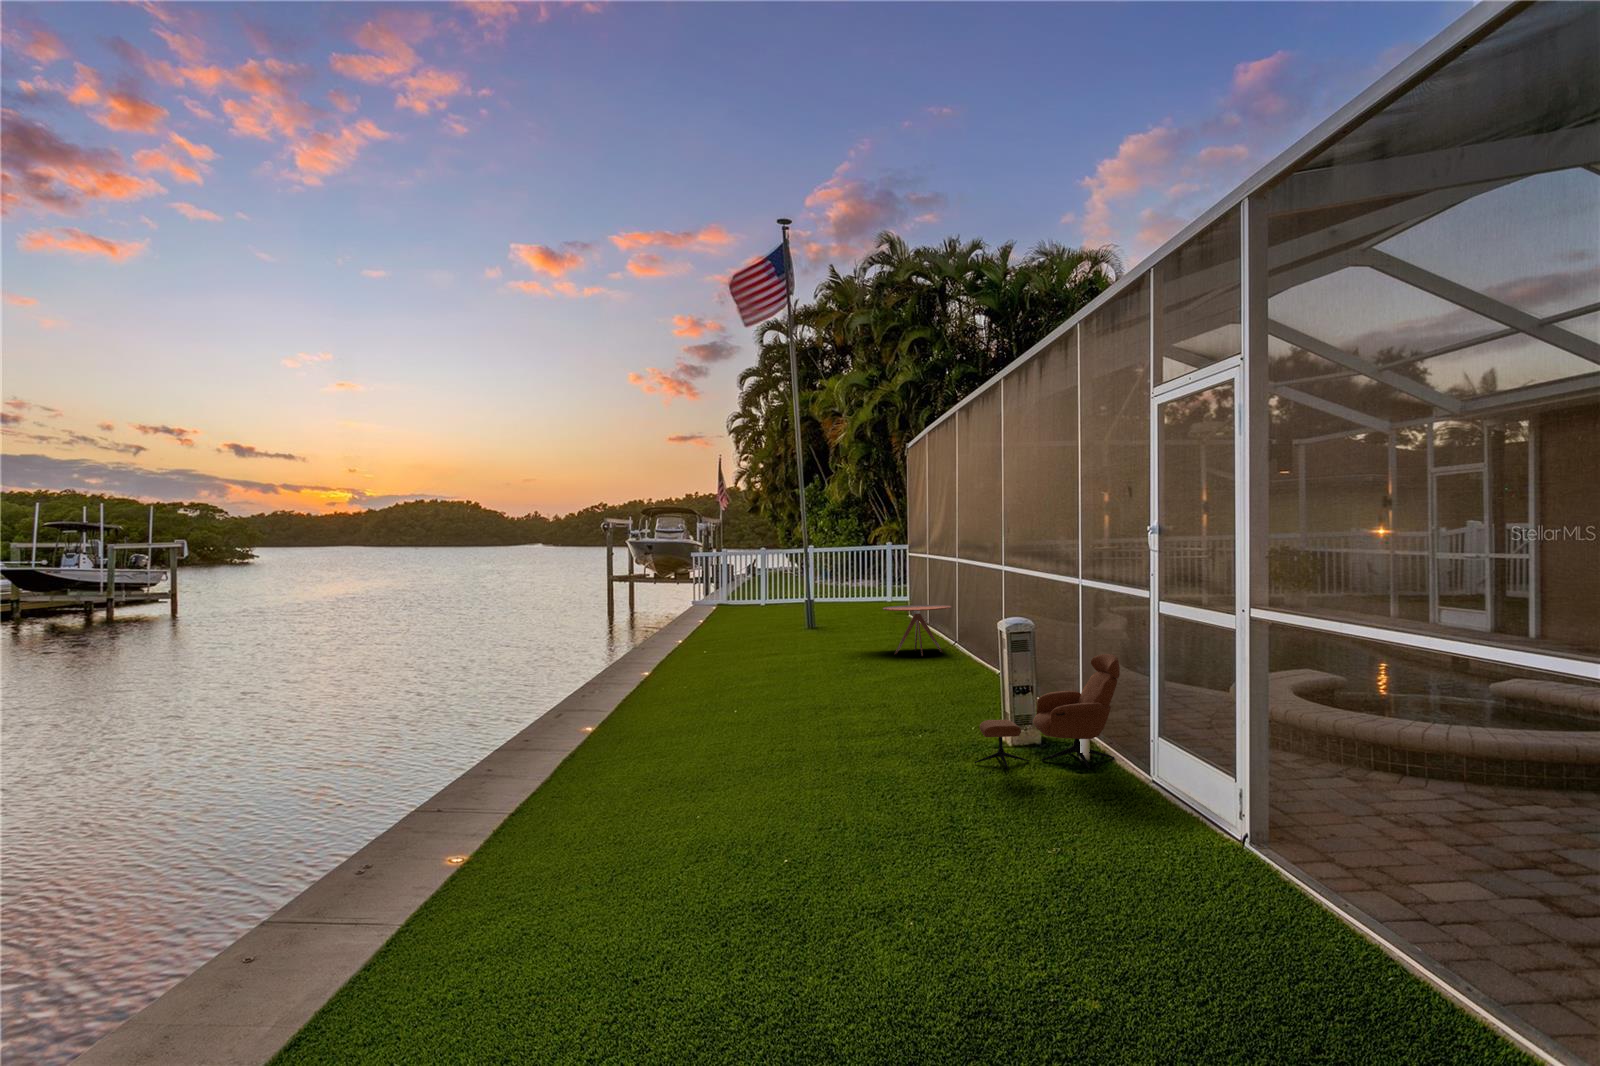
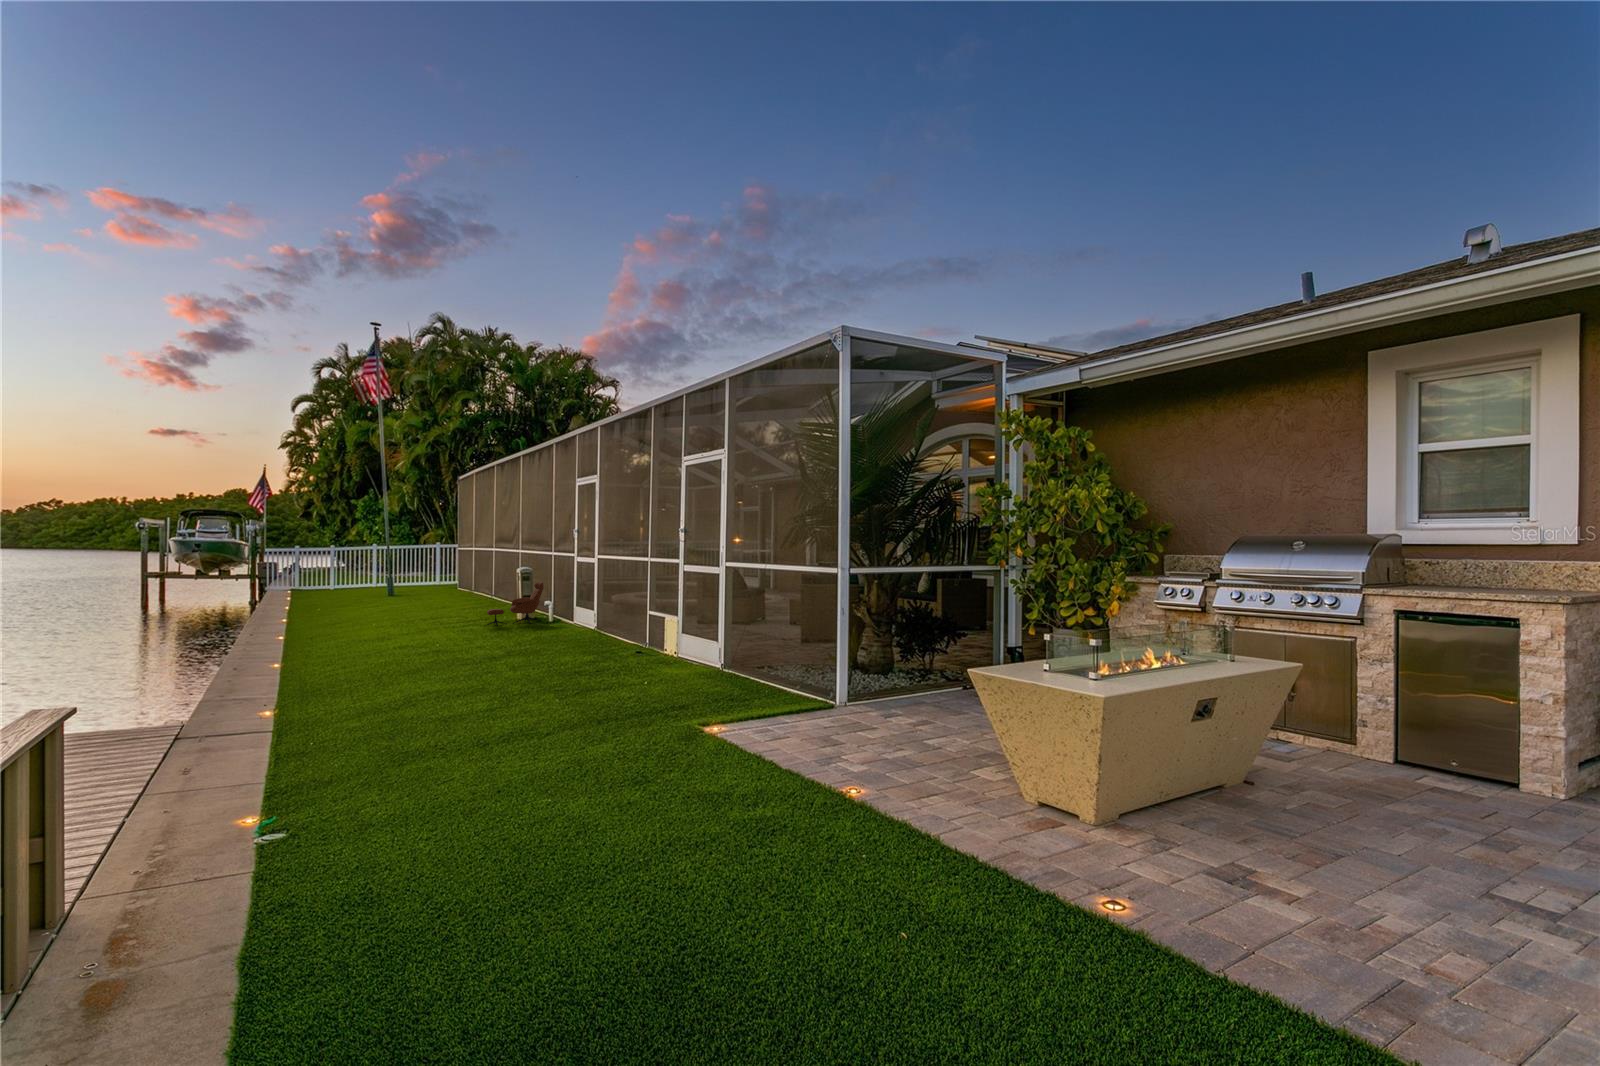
round table: present [883,605,951,656] -> none [439,576,481,604]

